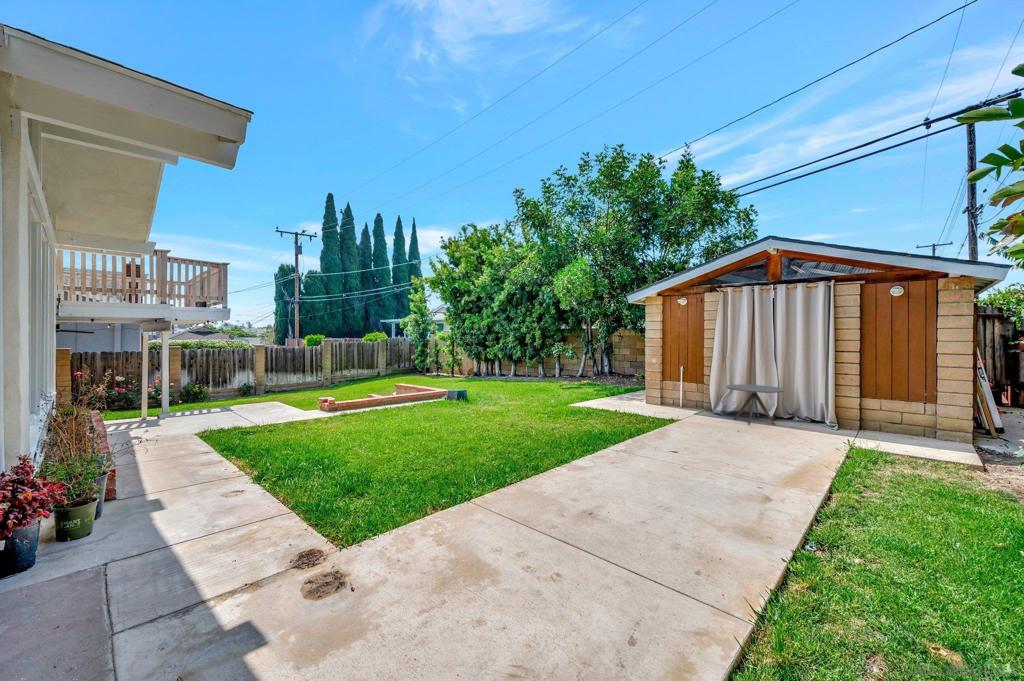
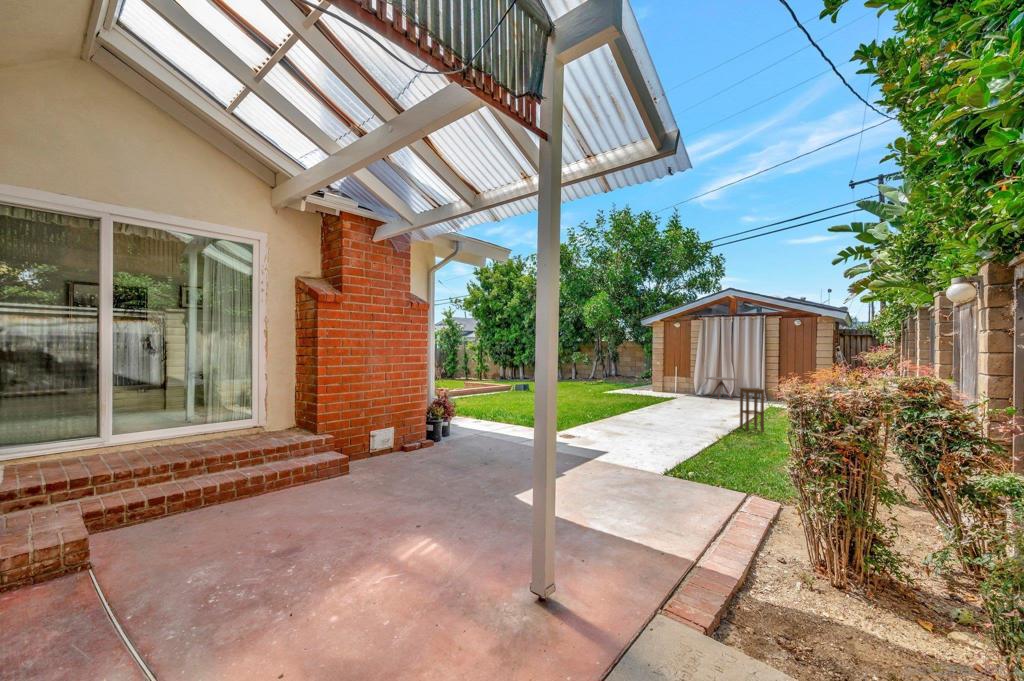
stool: none [814,453,908,599] -> present [740,388,764,431]

